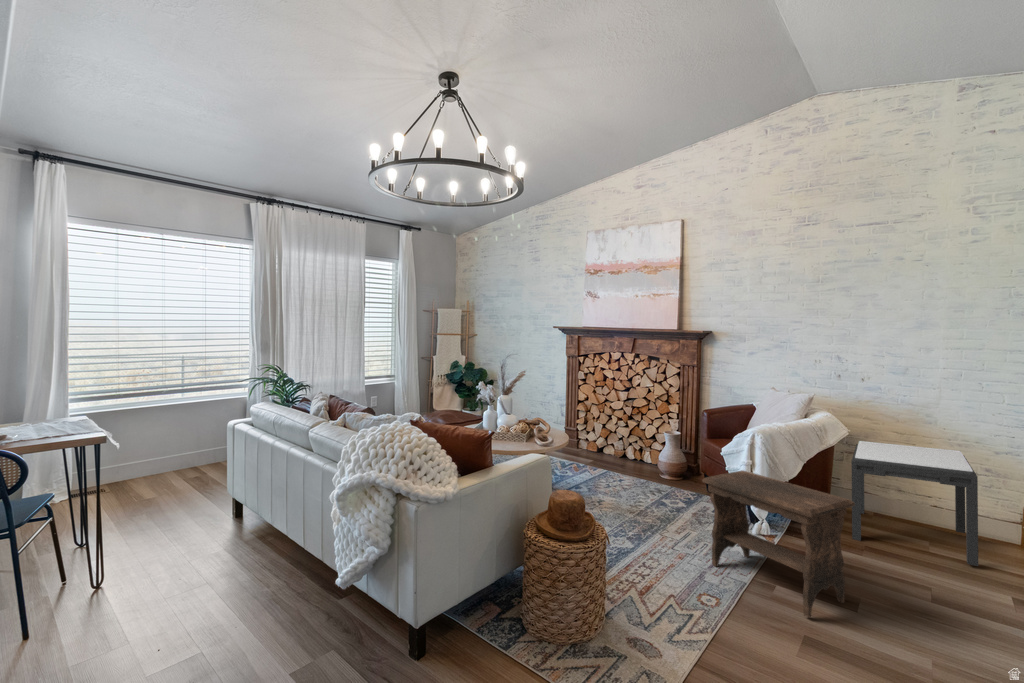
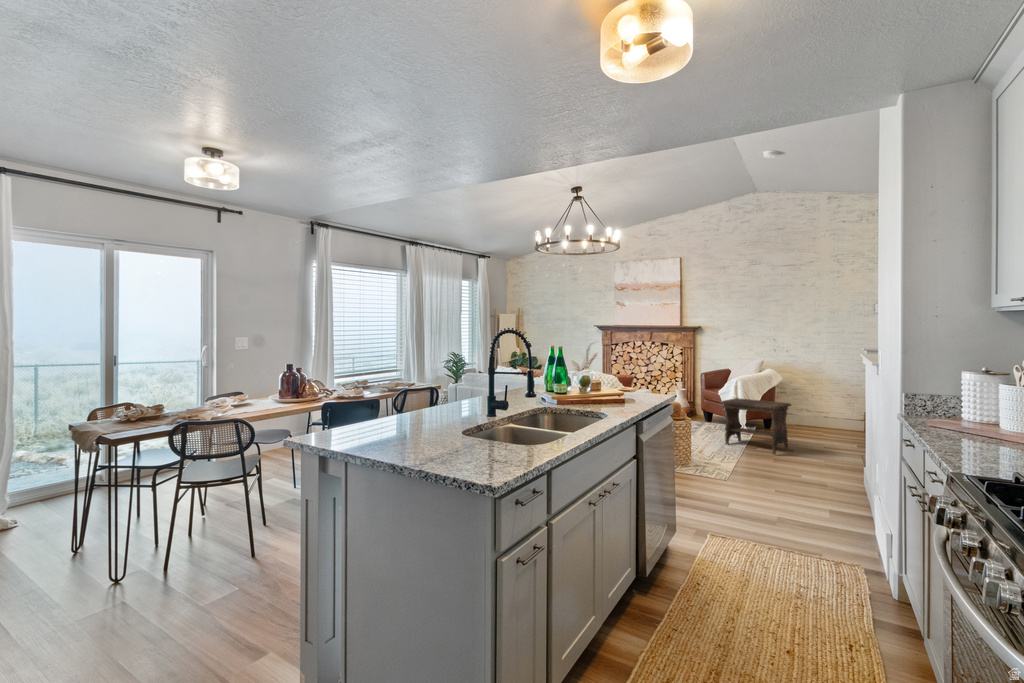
side table: present [851,441,978,566] -> none [784,386,842,438]

